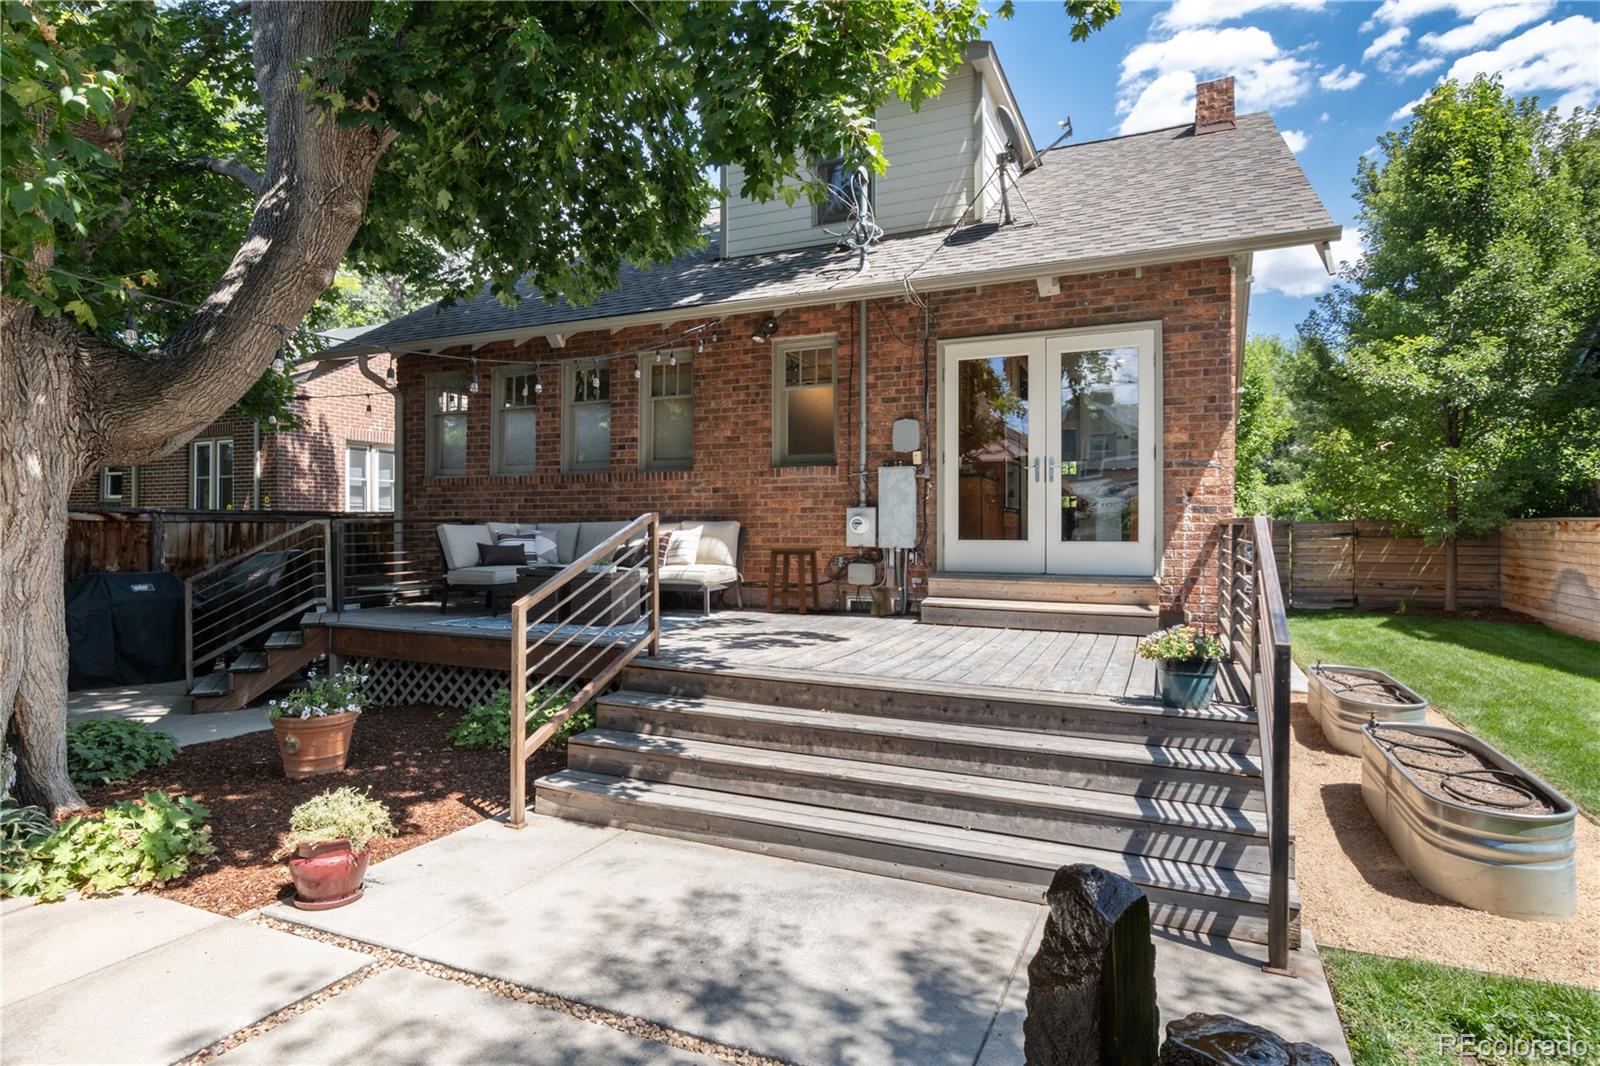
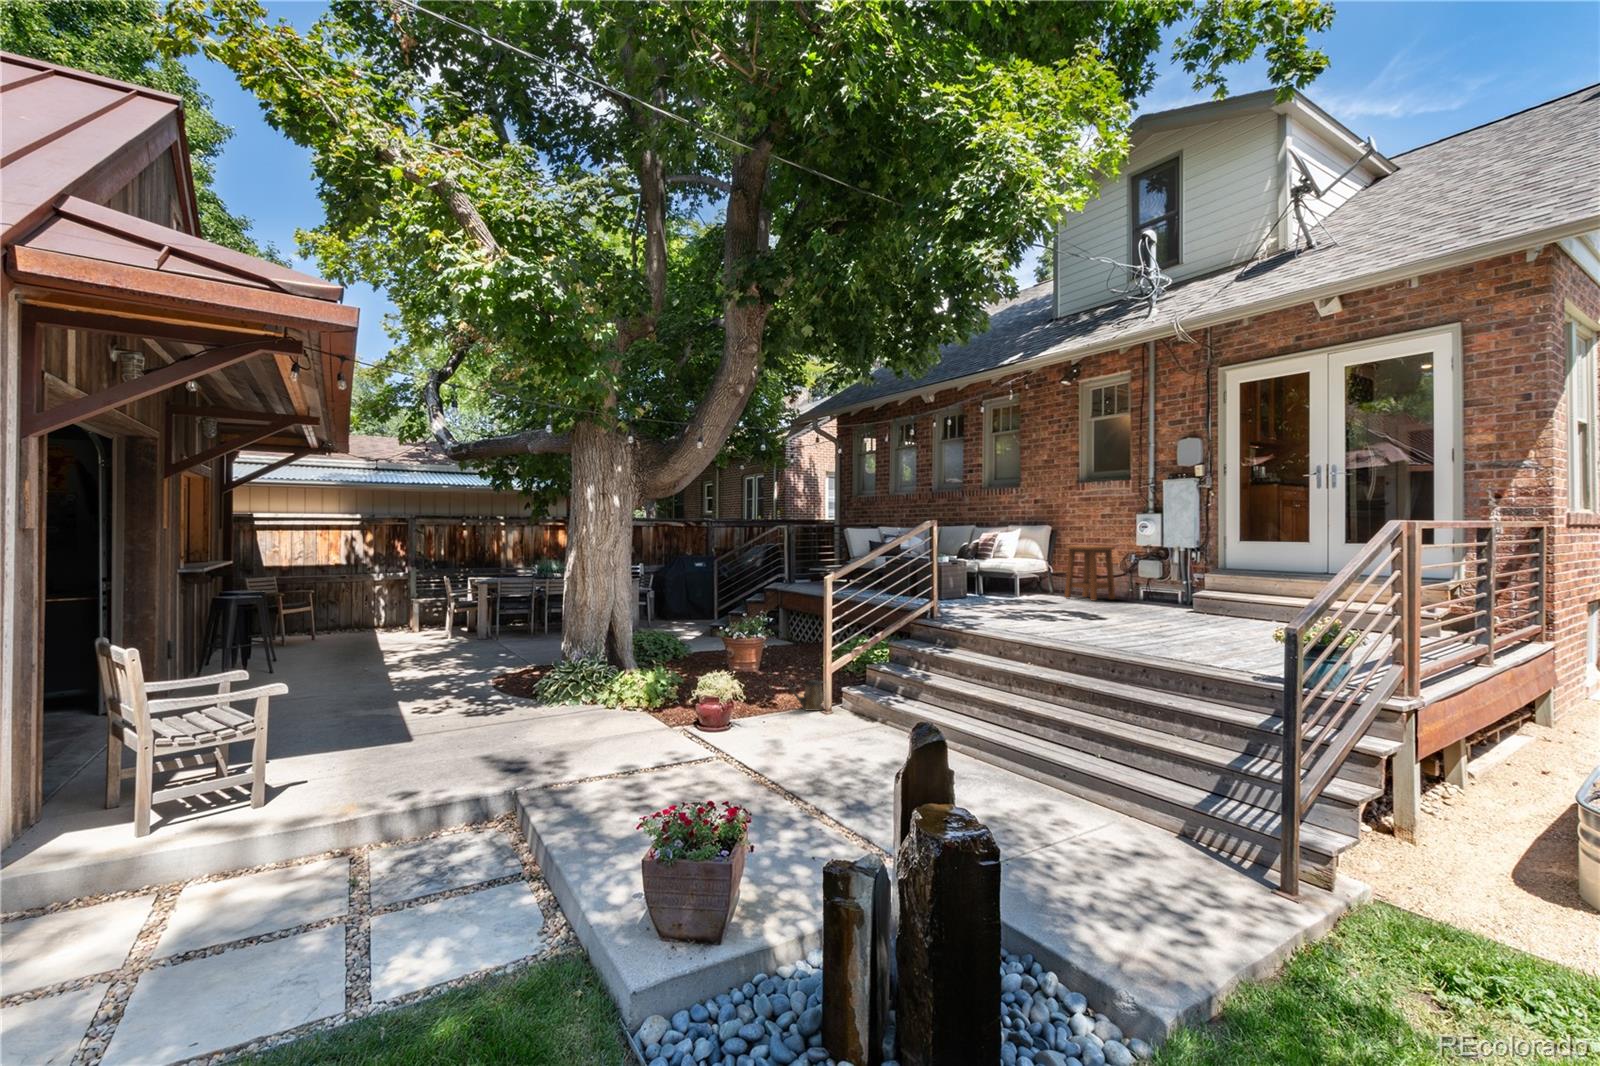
watering can: present [868,587,893,616] -> present [784,680,823,711]

